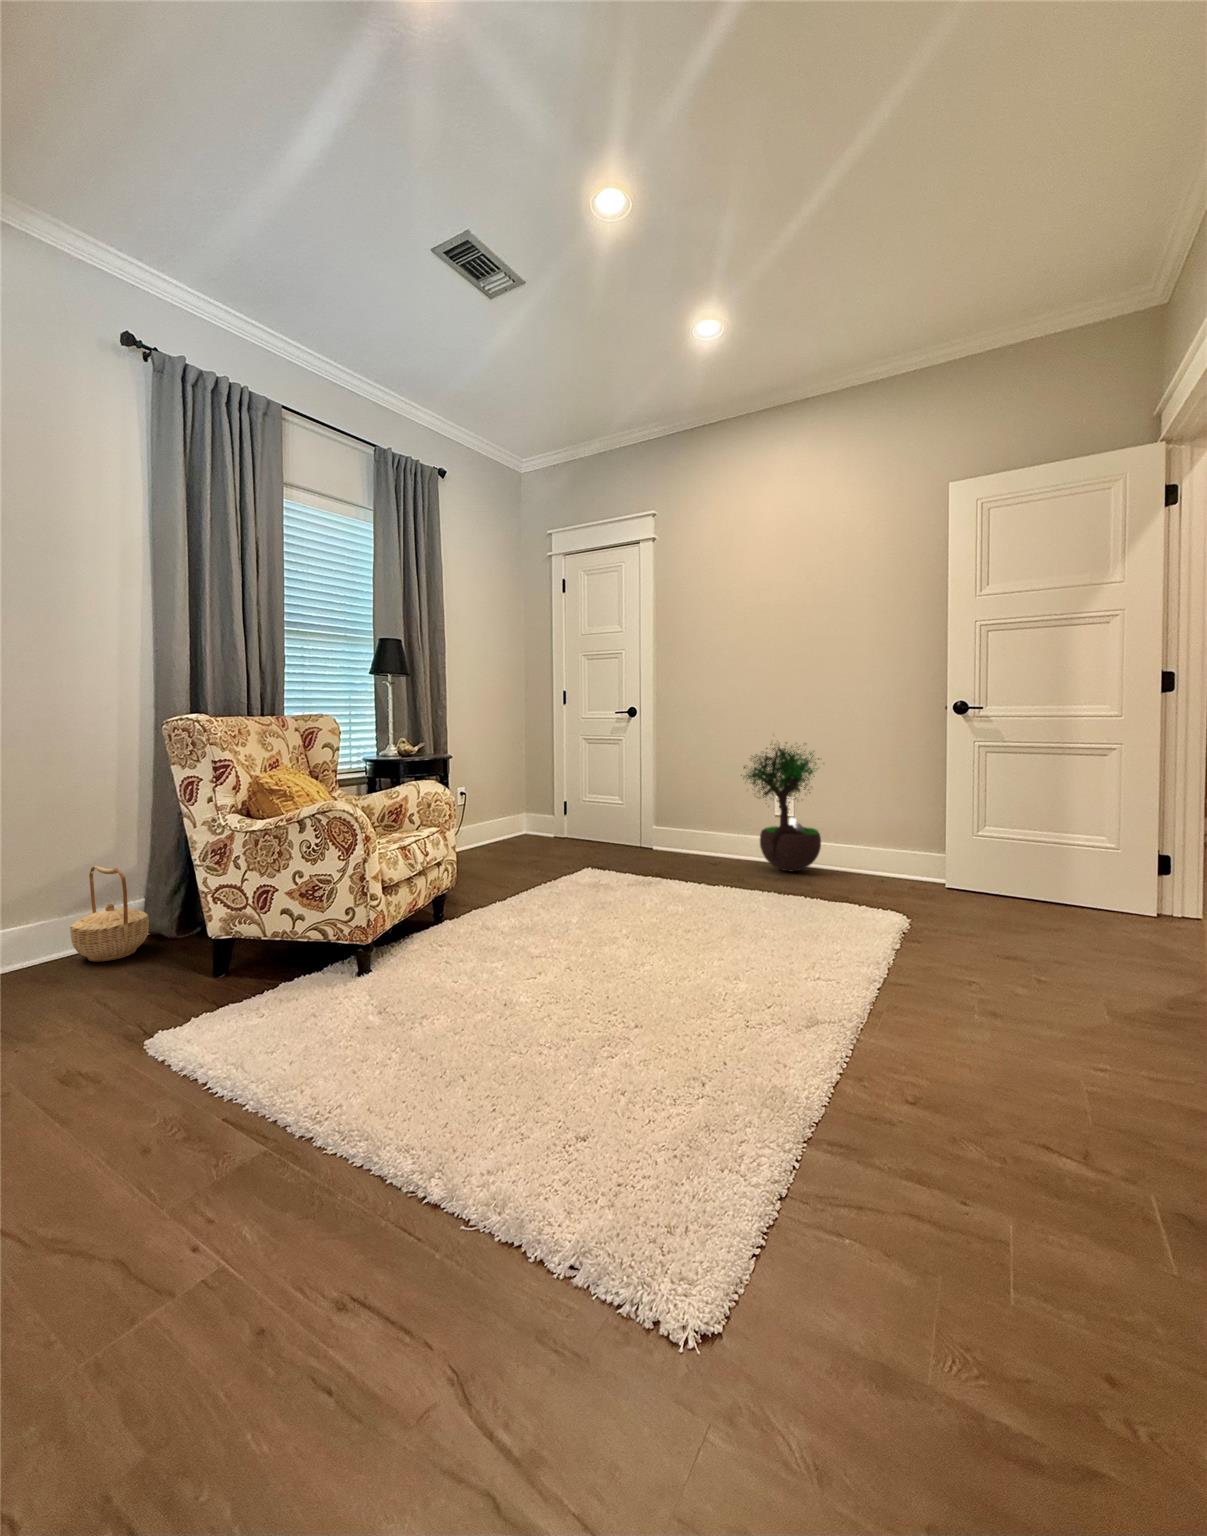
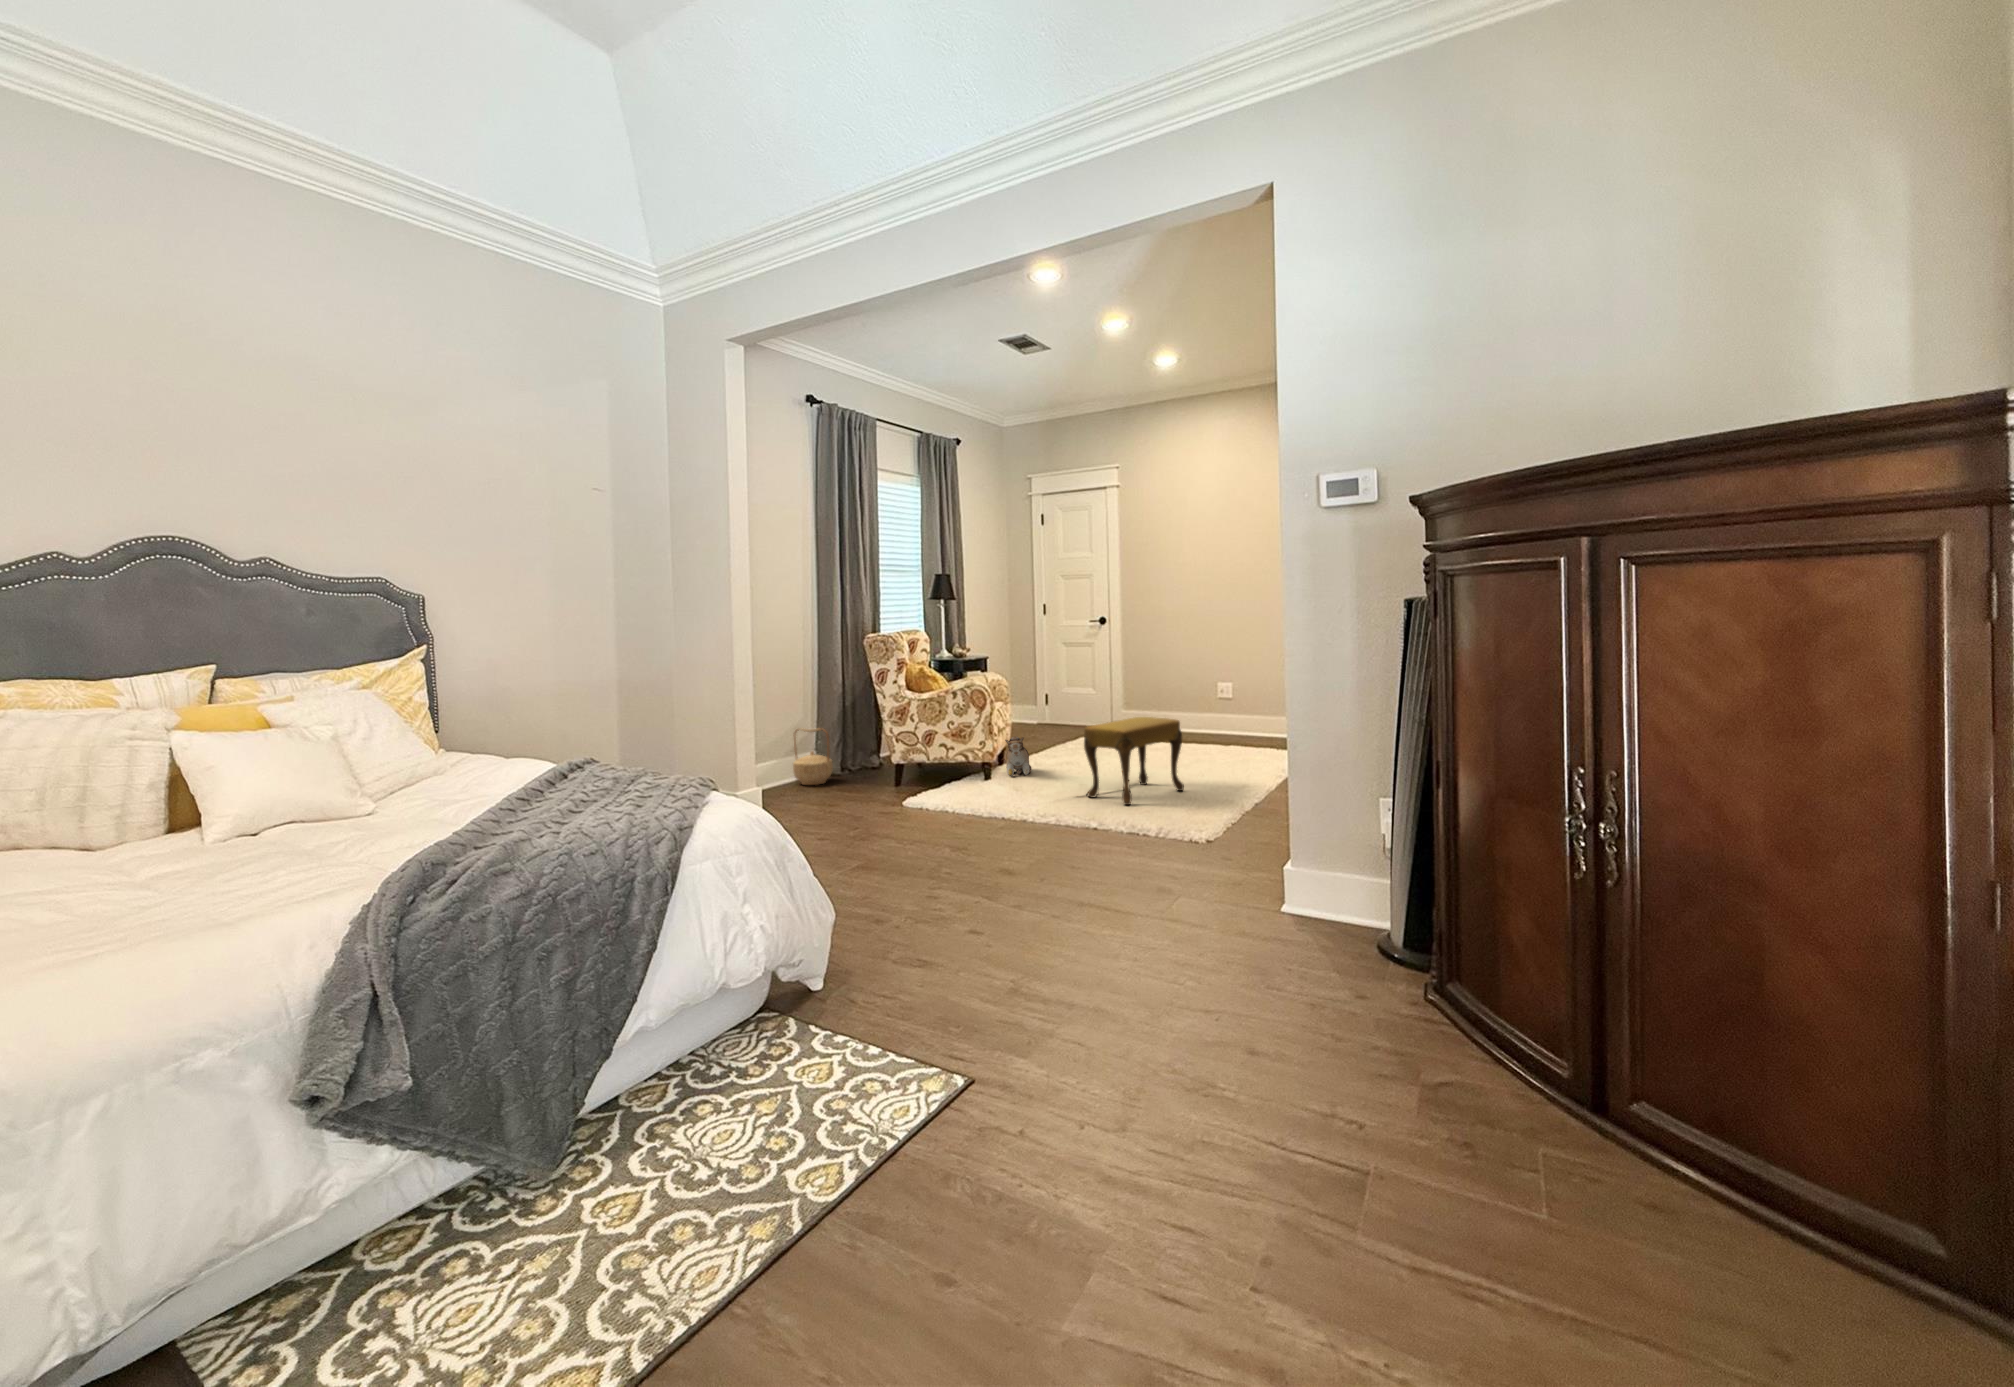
potted tree: present [741,744,821,872] -> none [1194,633,1256,735]
footstool: none [496,877,686,1074] -> present [1084,717,1184,805]
plush toy: none [400,896,460,959] -> present [1005,737,1031,776]

